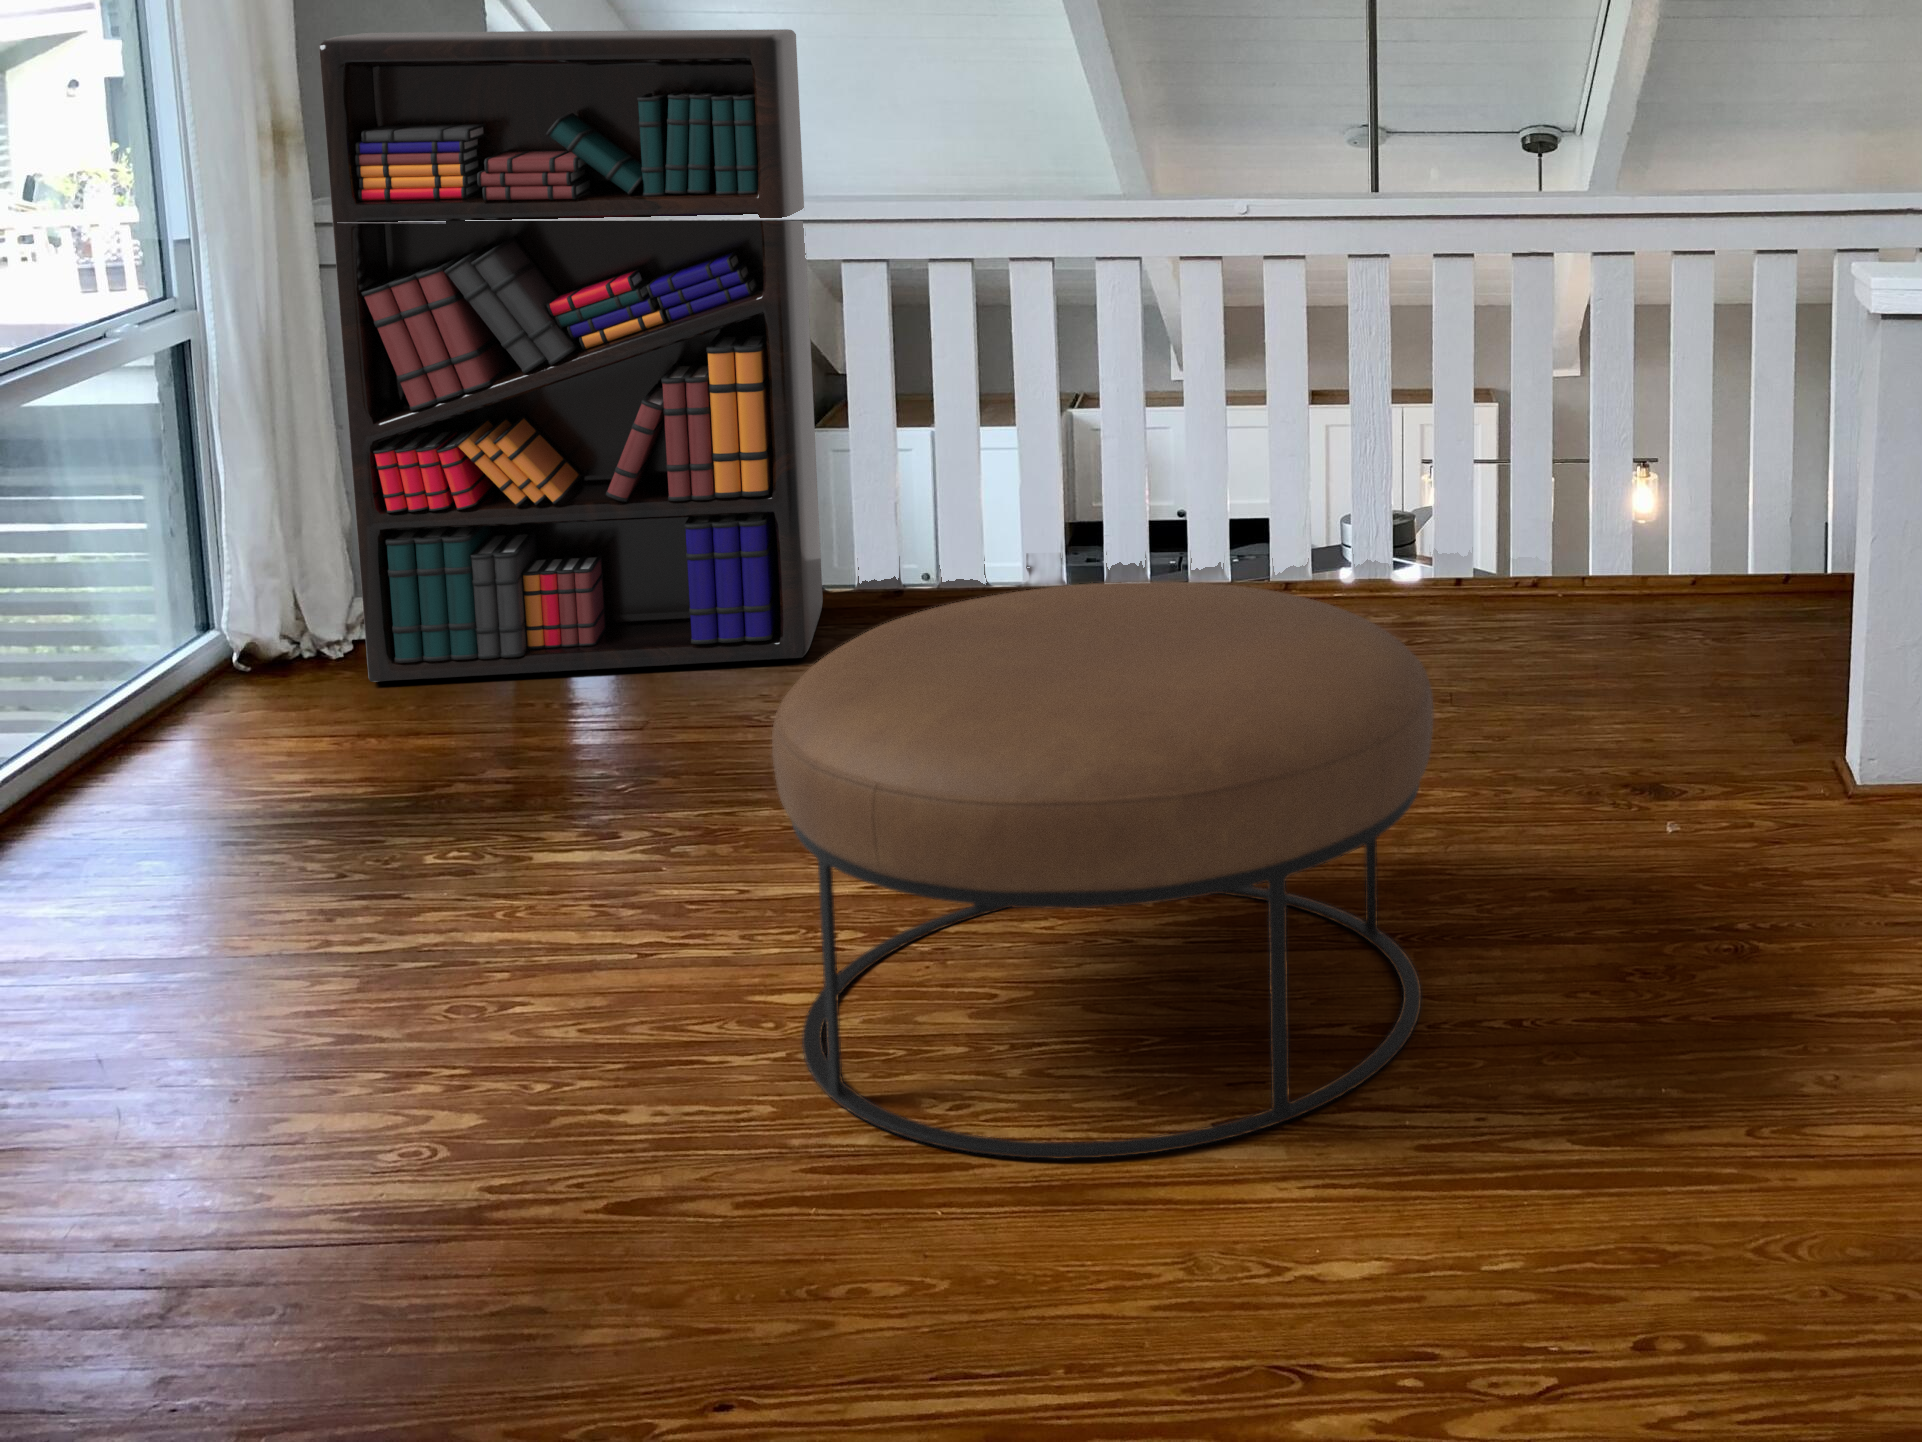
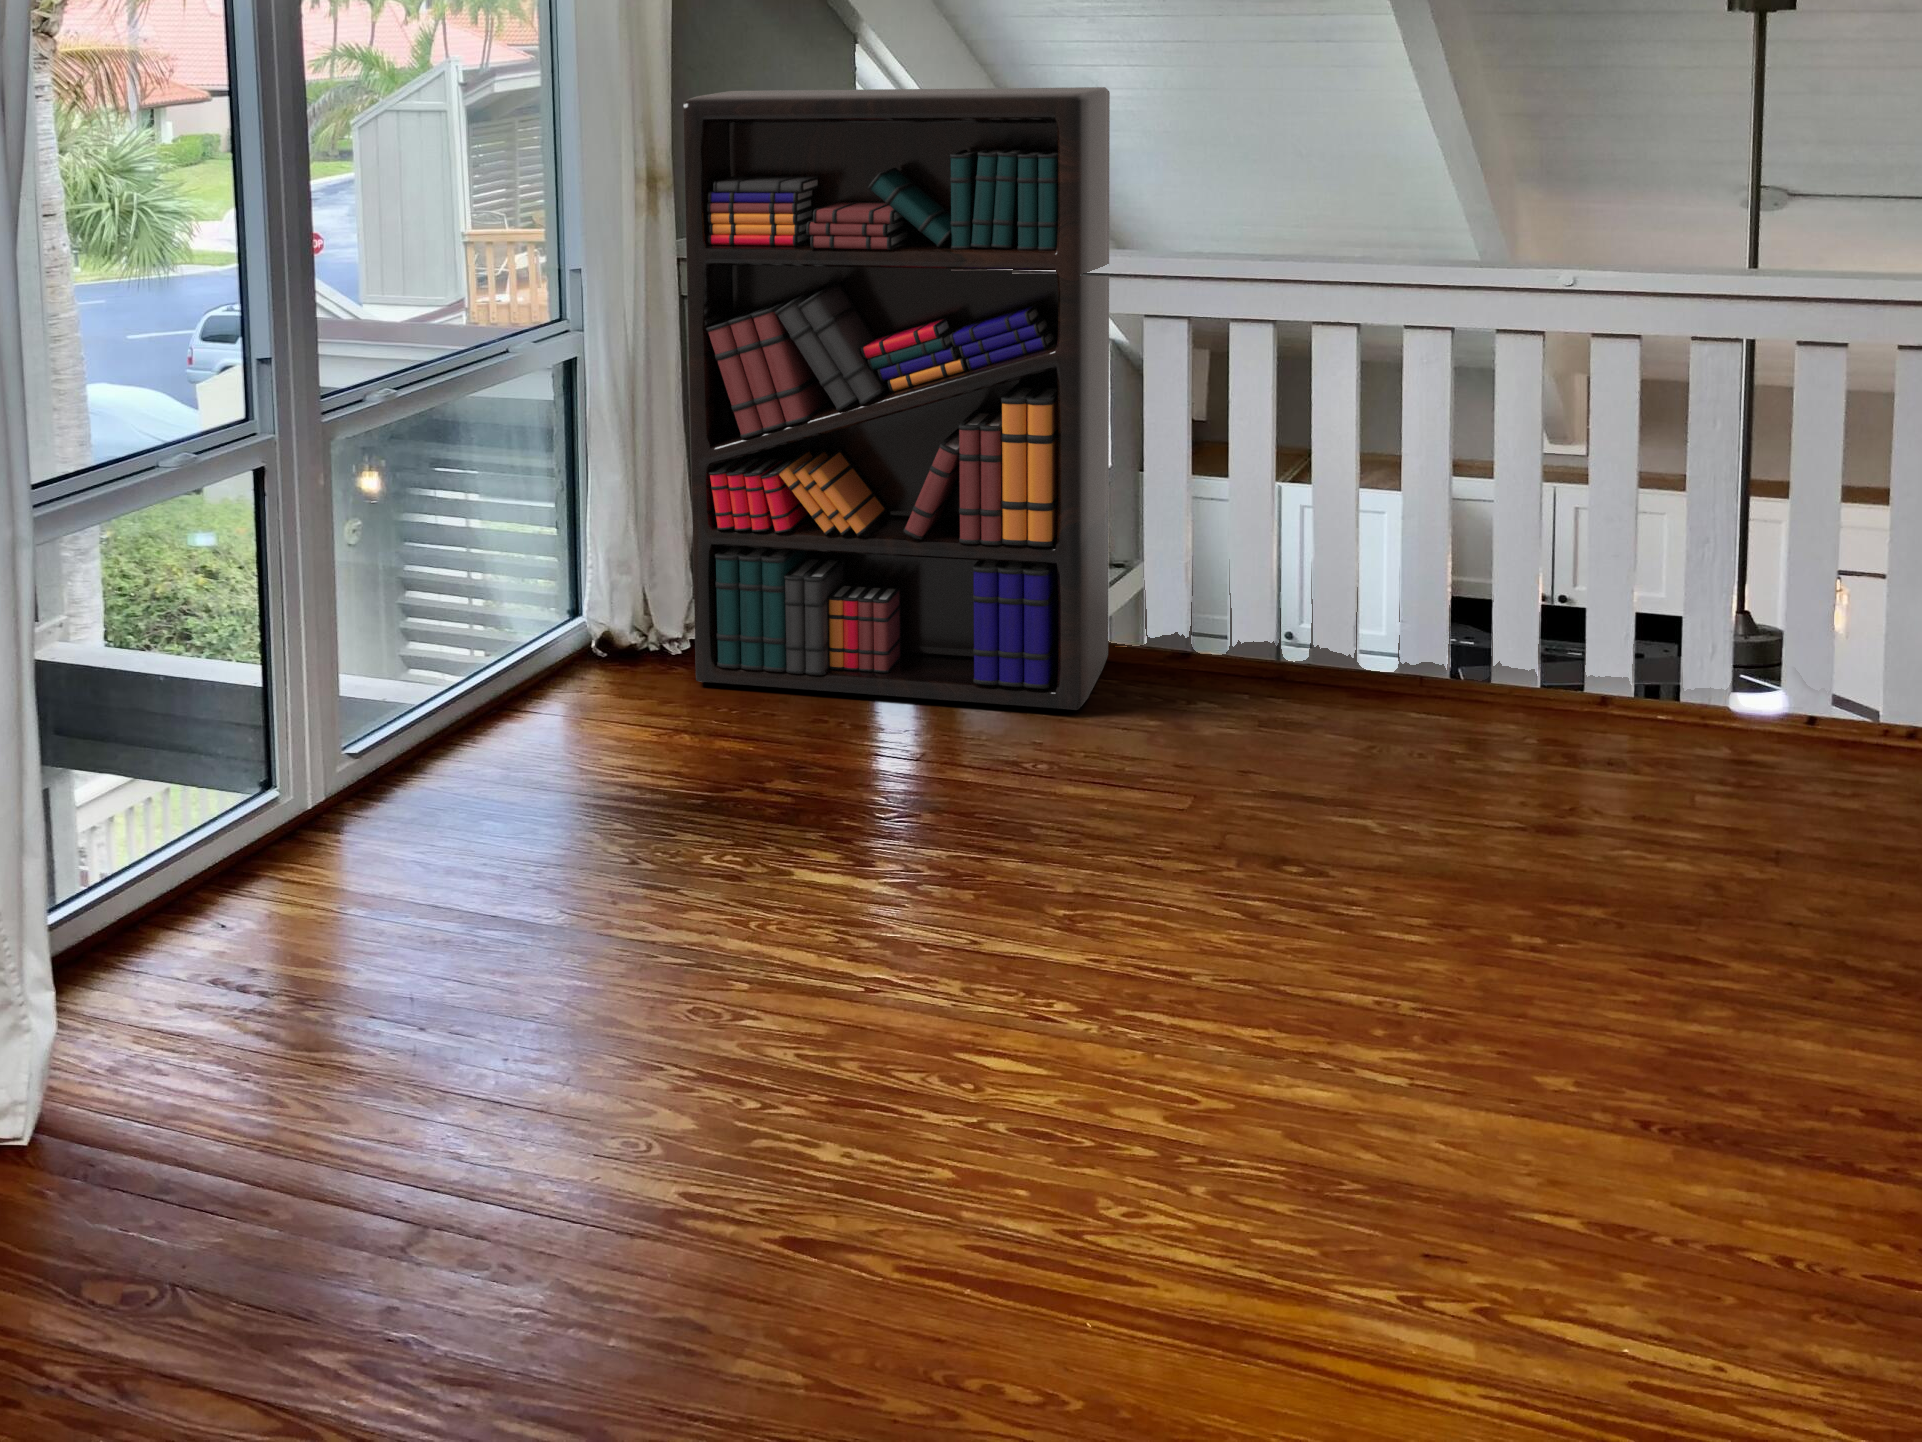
ottoman: present [772,581,1434,1159] -> none [980,682,1701,1321]

